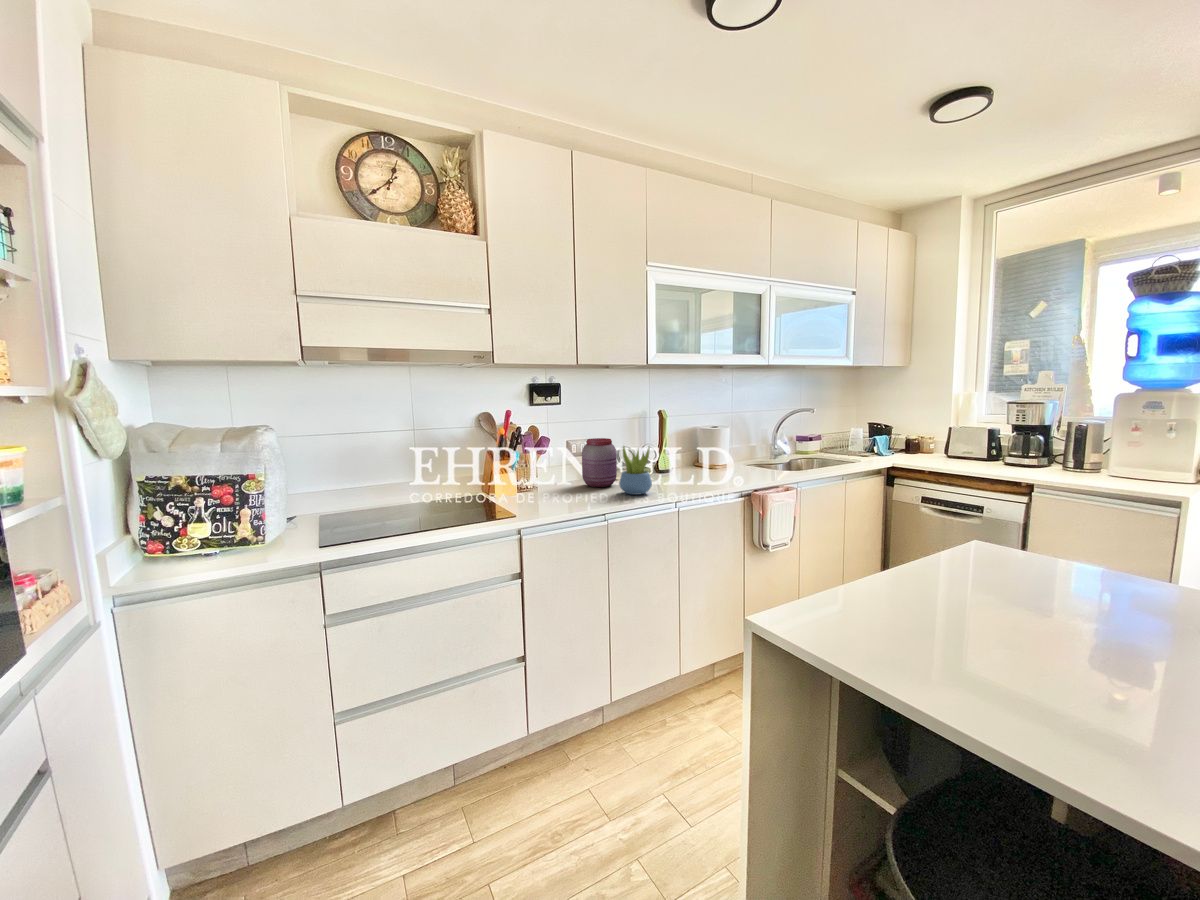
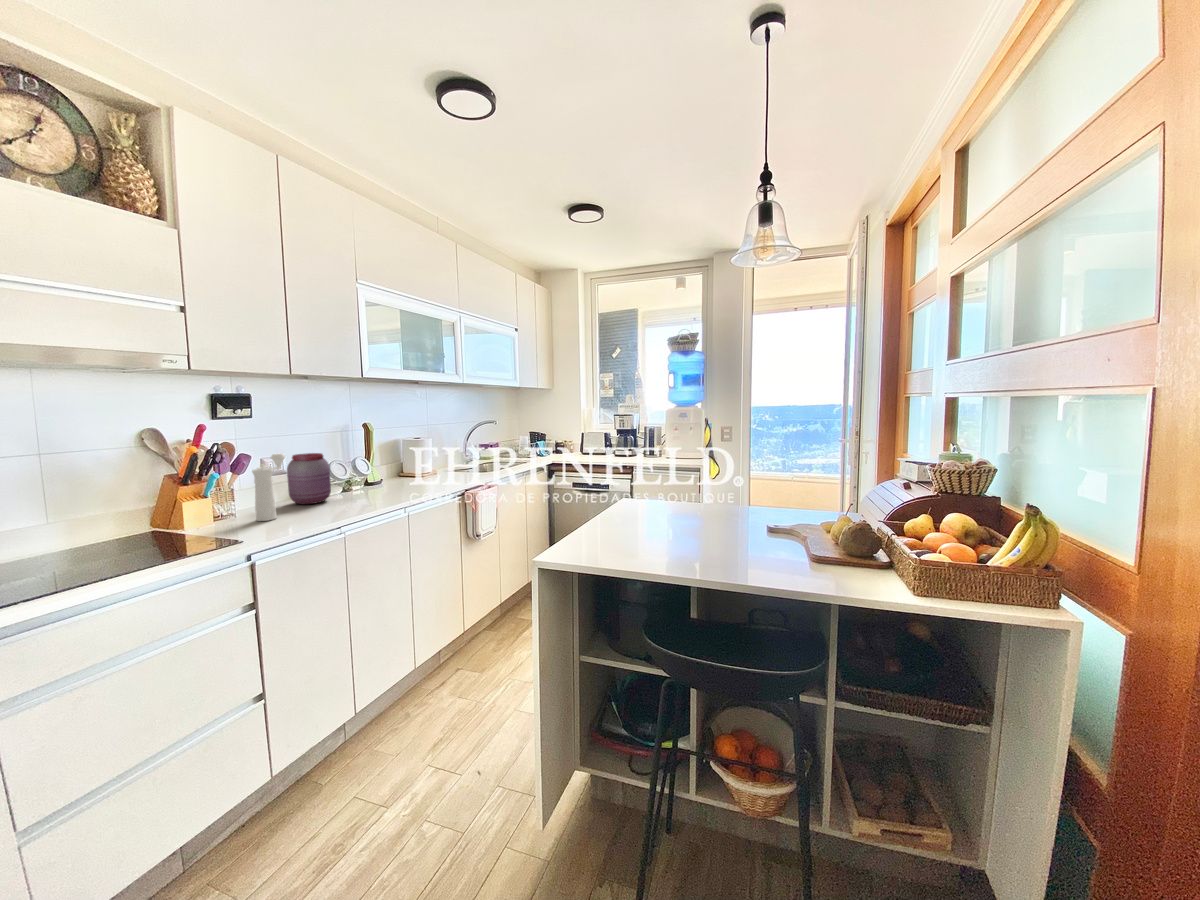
pepper mill: none [549,437,577,498] -> present [252,453,285,521]
succulent plant: present [619,447,652,495] -> none [341,456,377,506]

